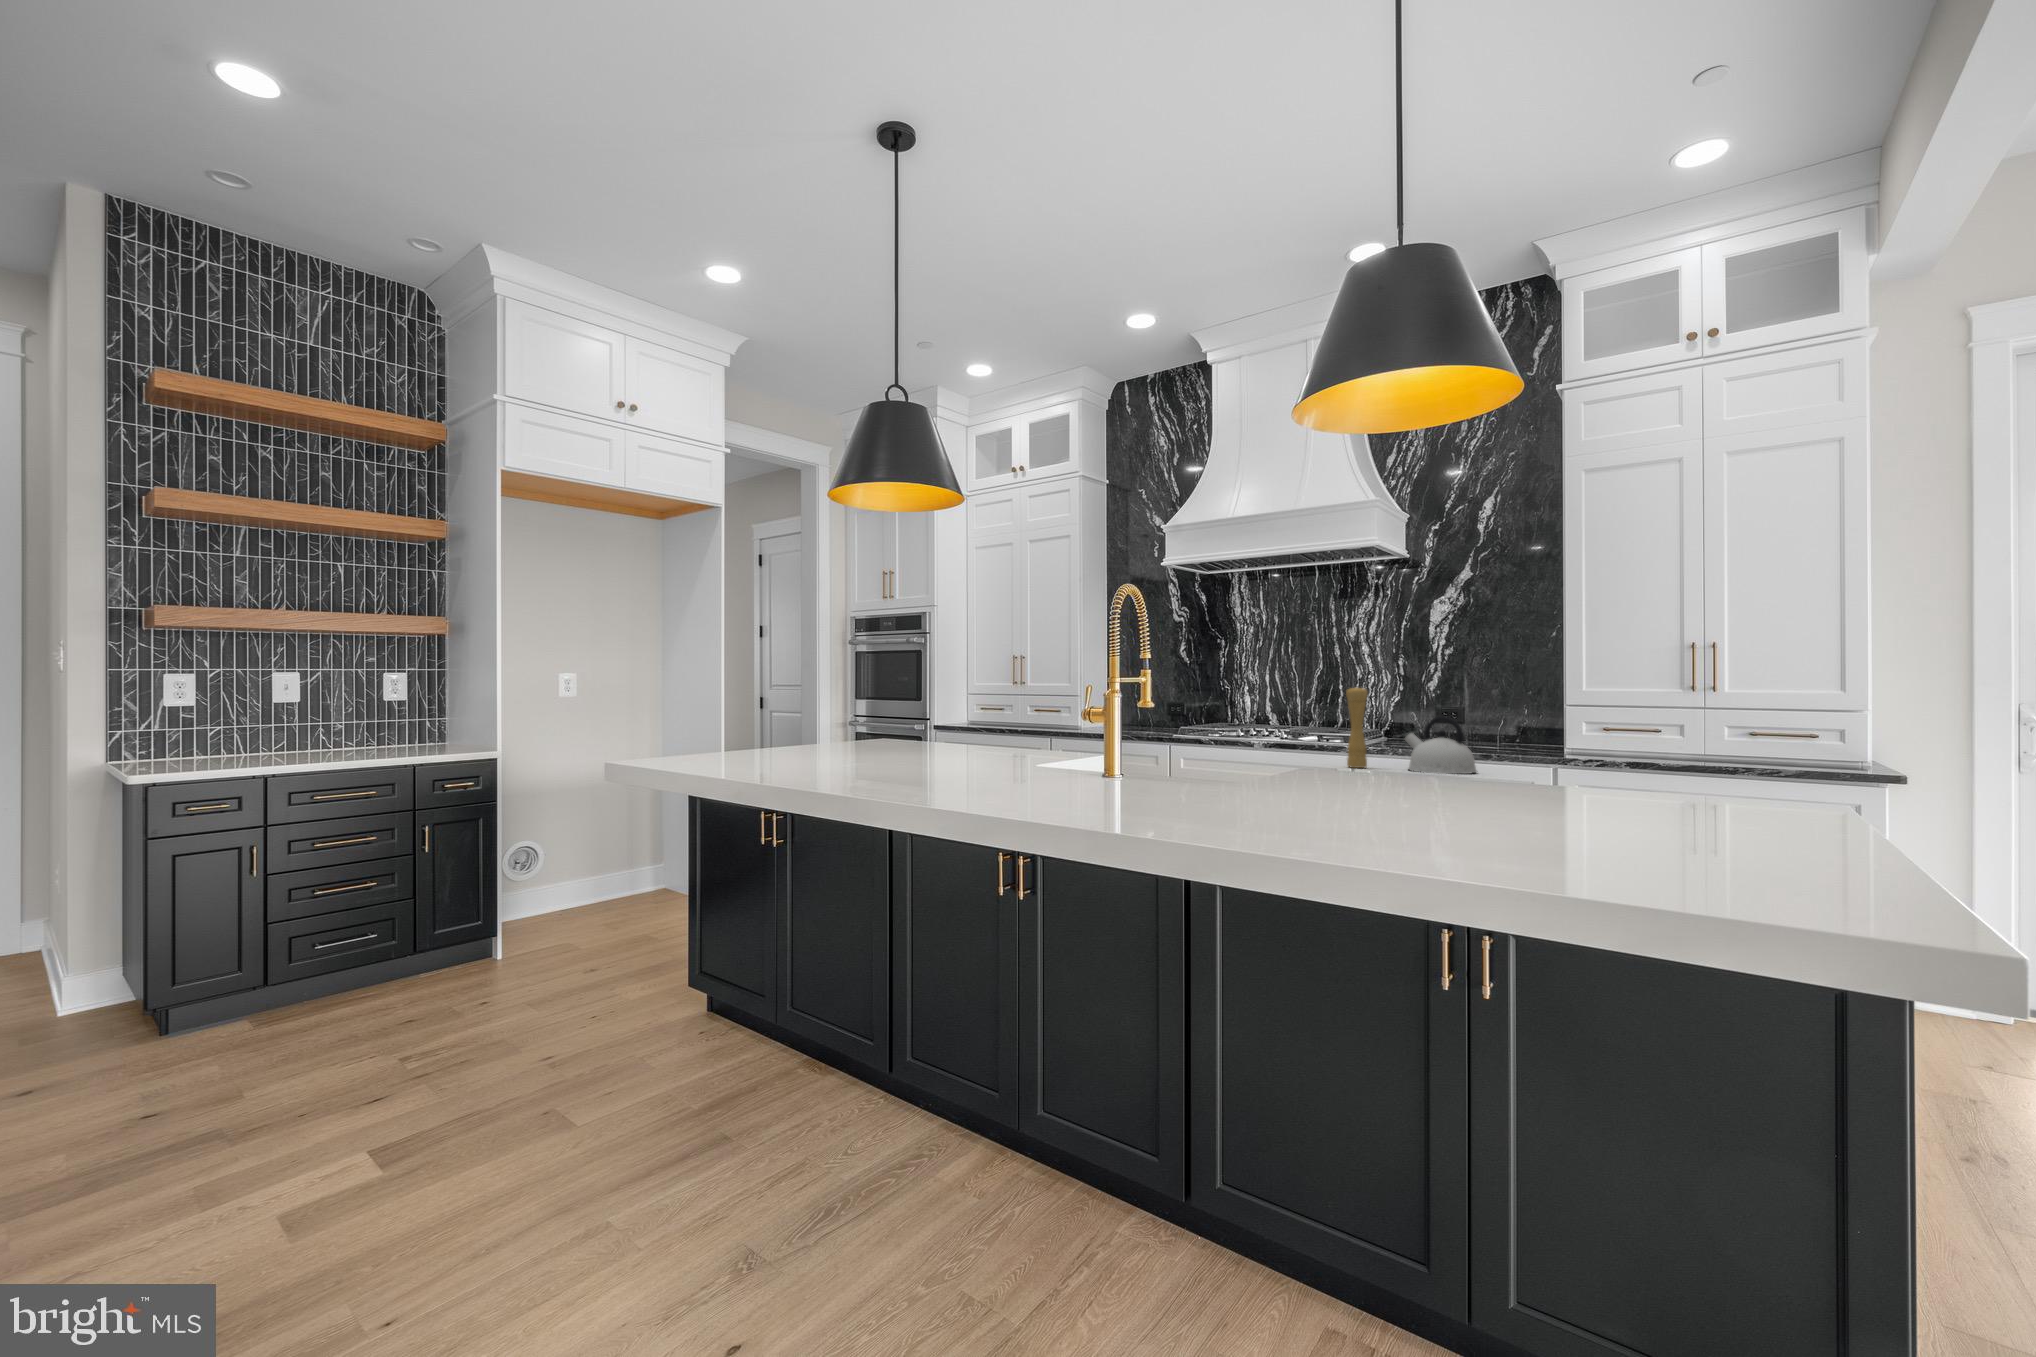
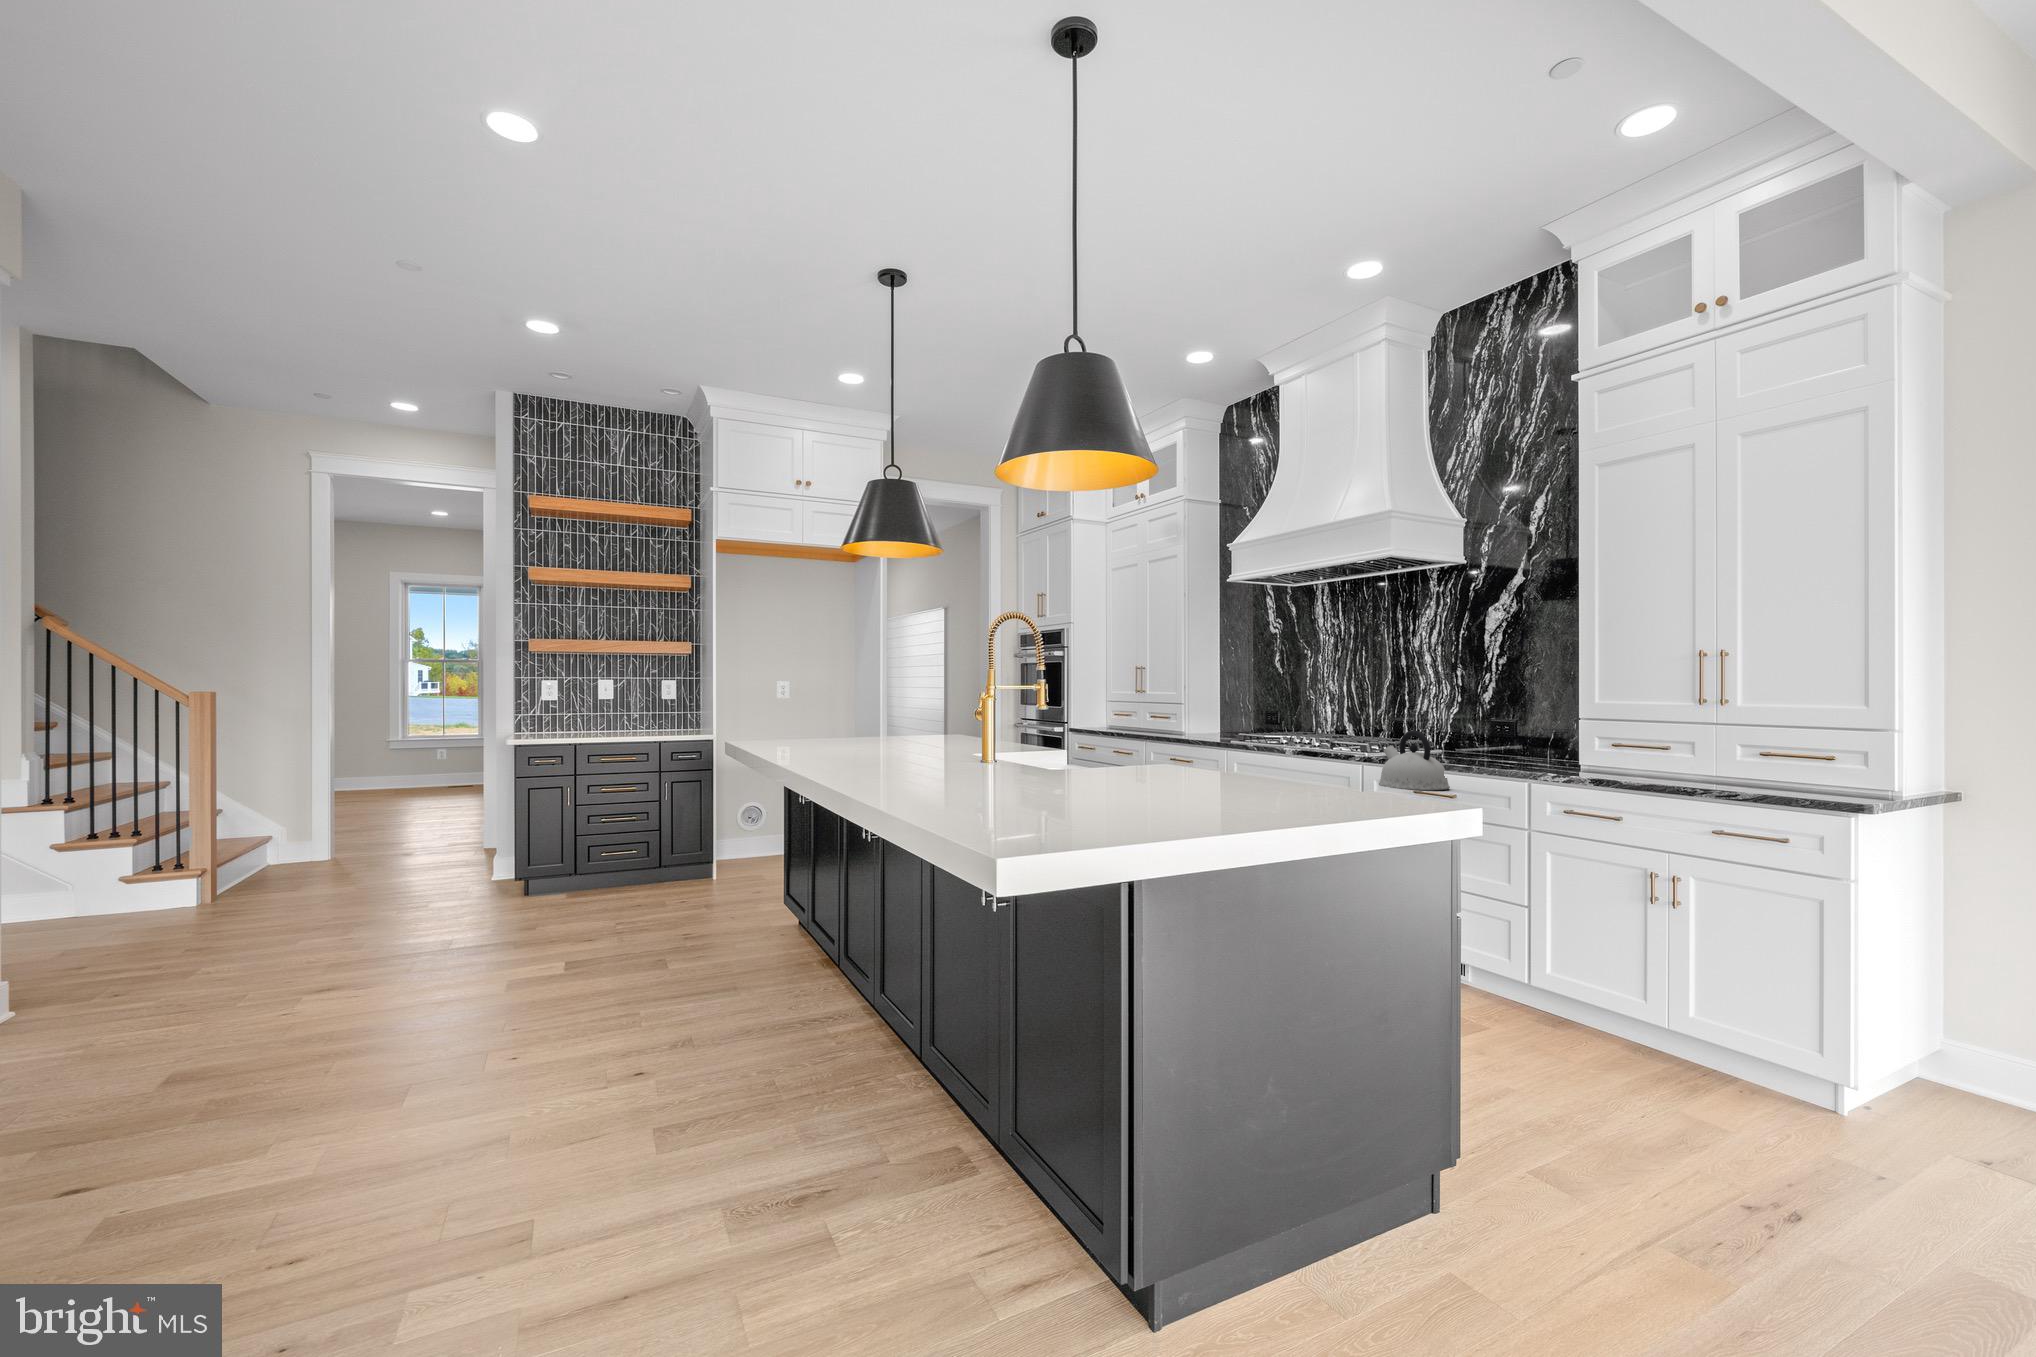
pepper mill: present [1346,687,1368,768] -> none [1326,699,1347,779]

